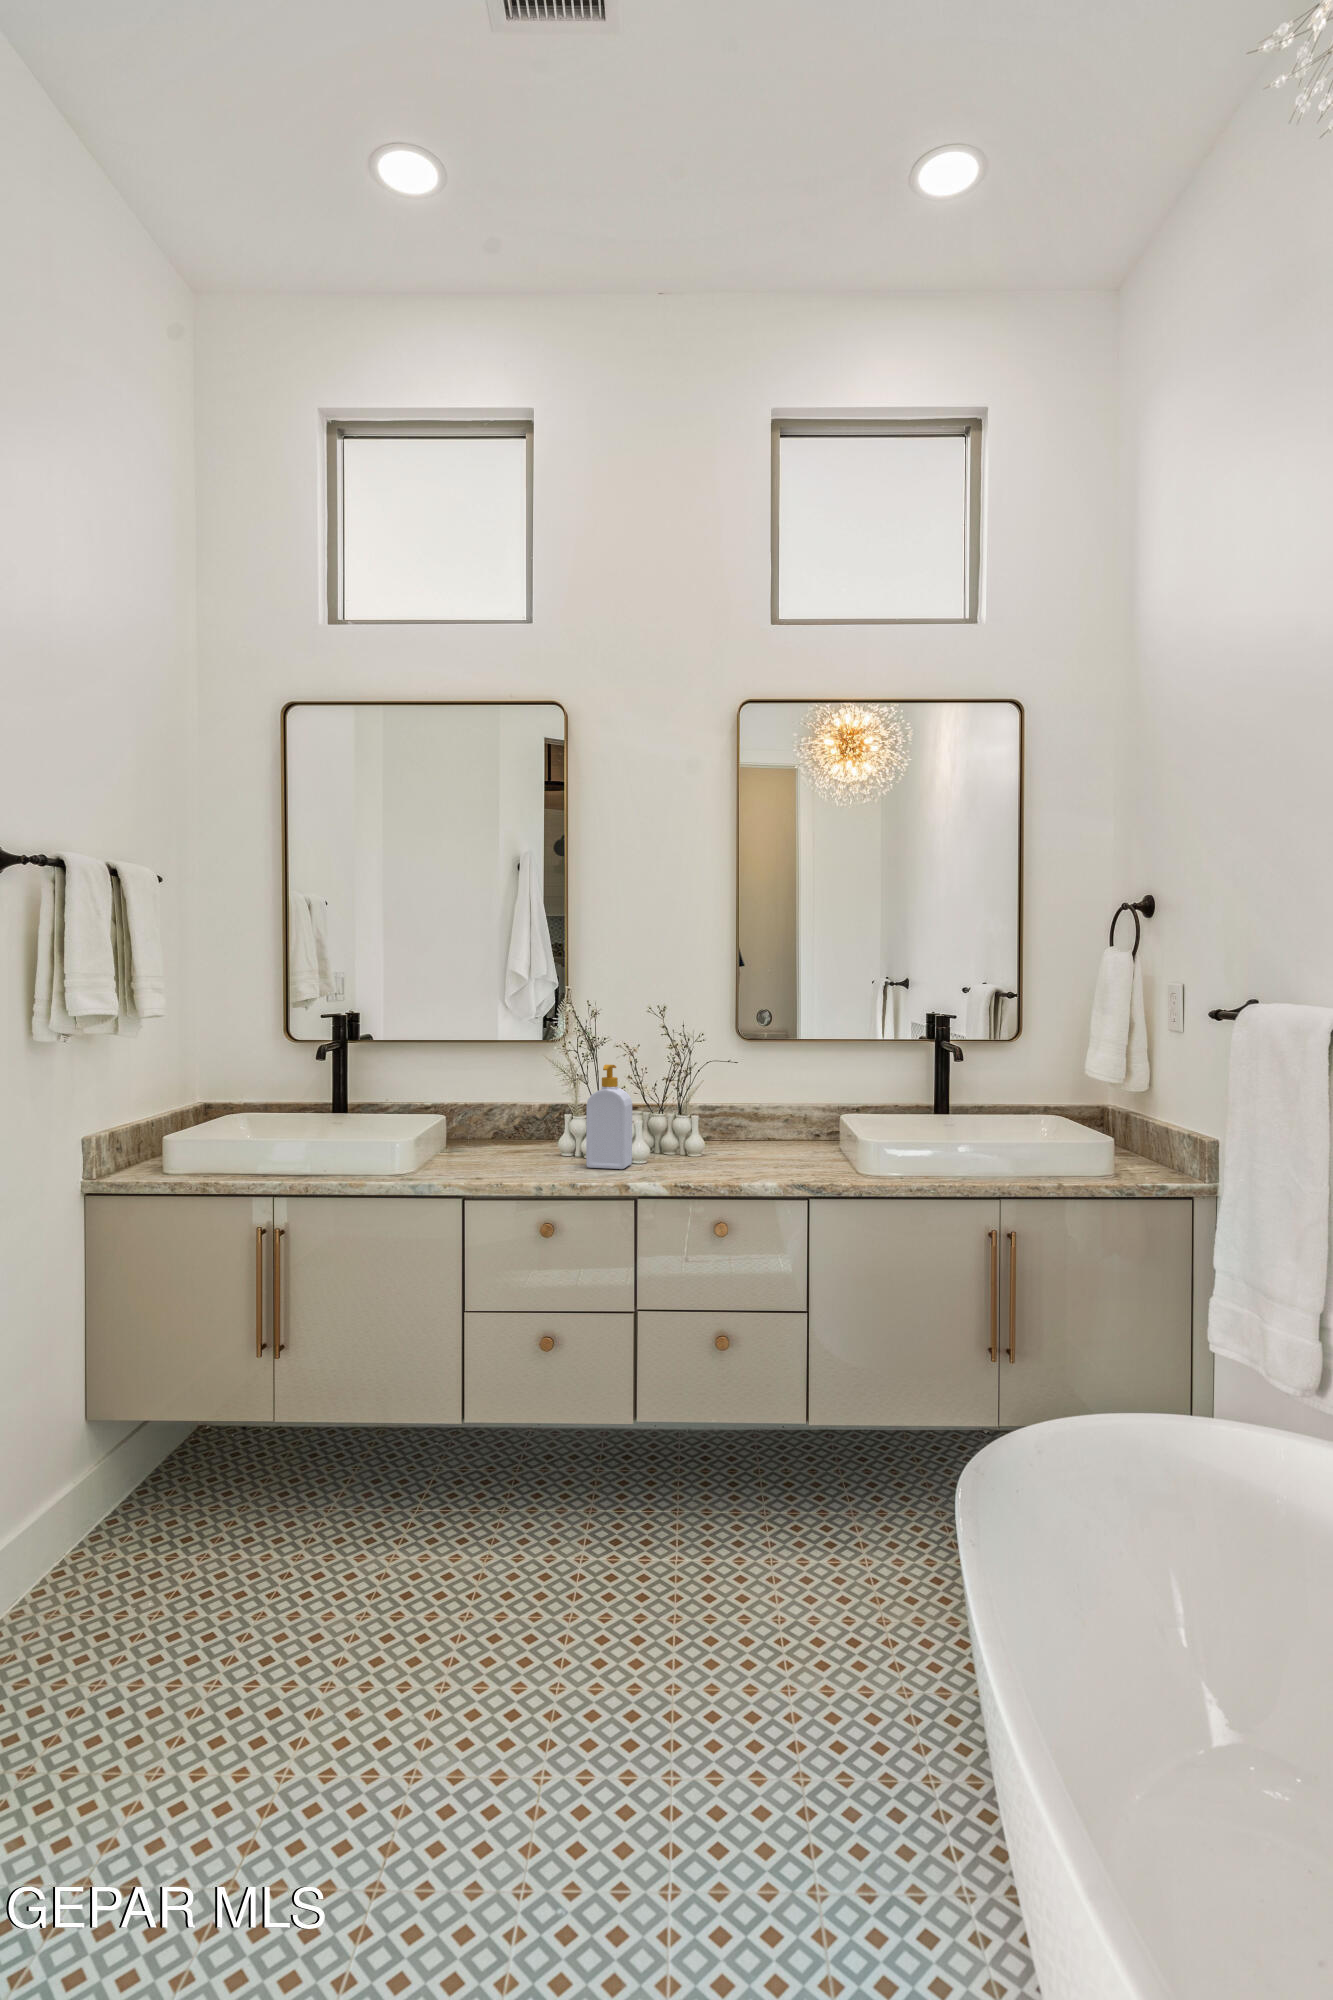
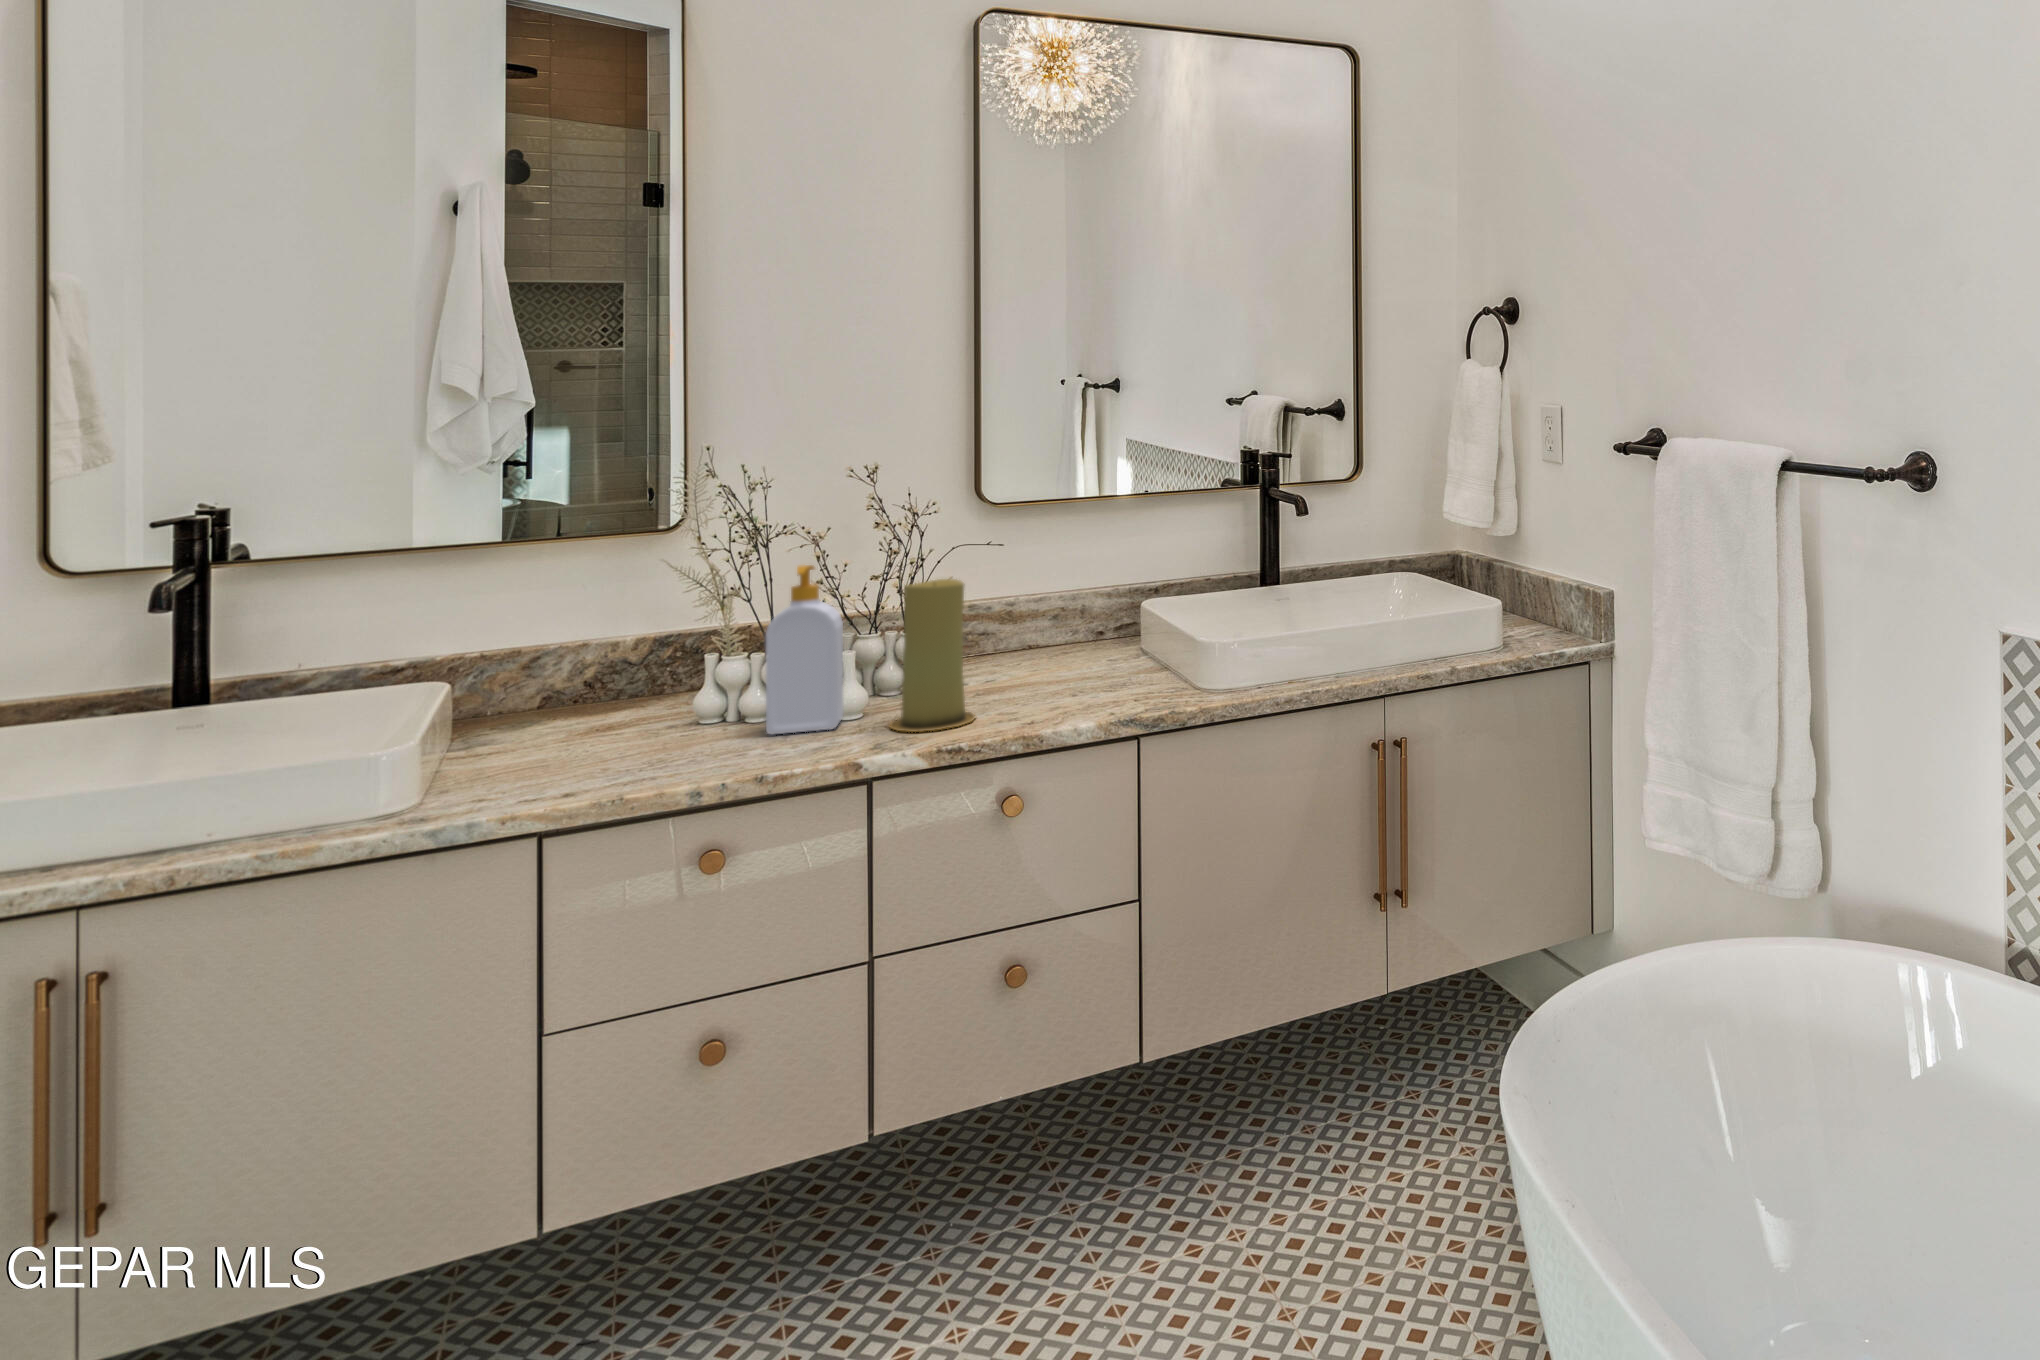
candle: none [652,1080,705,1177] -> present [890,579,975,732]

